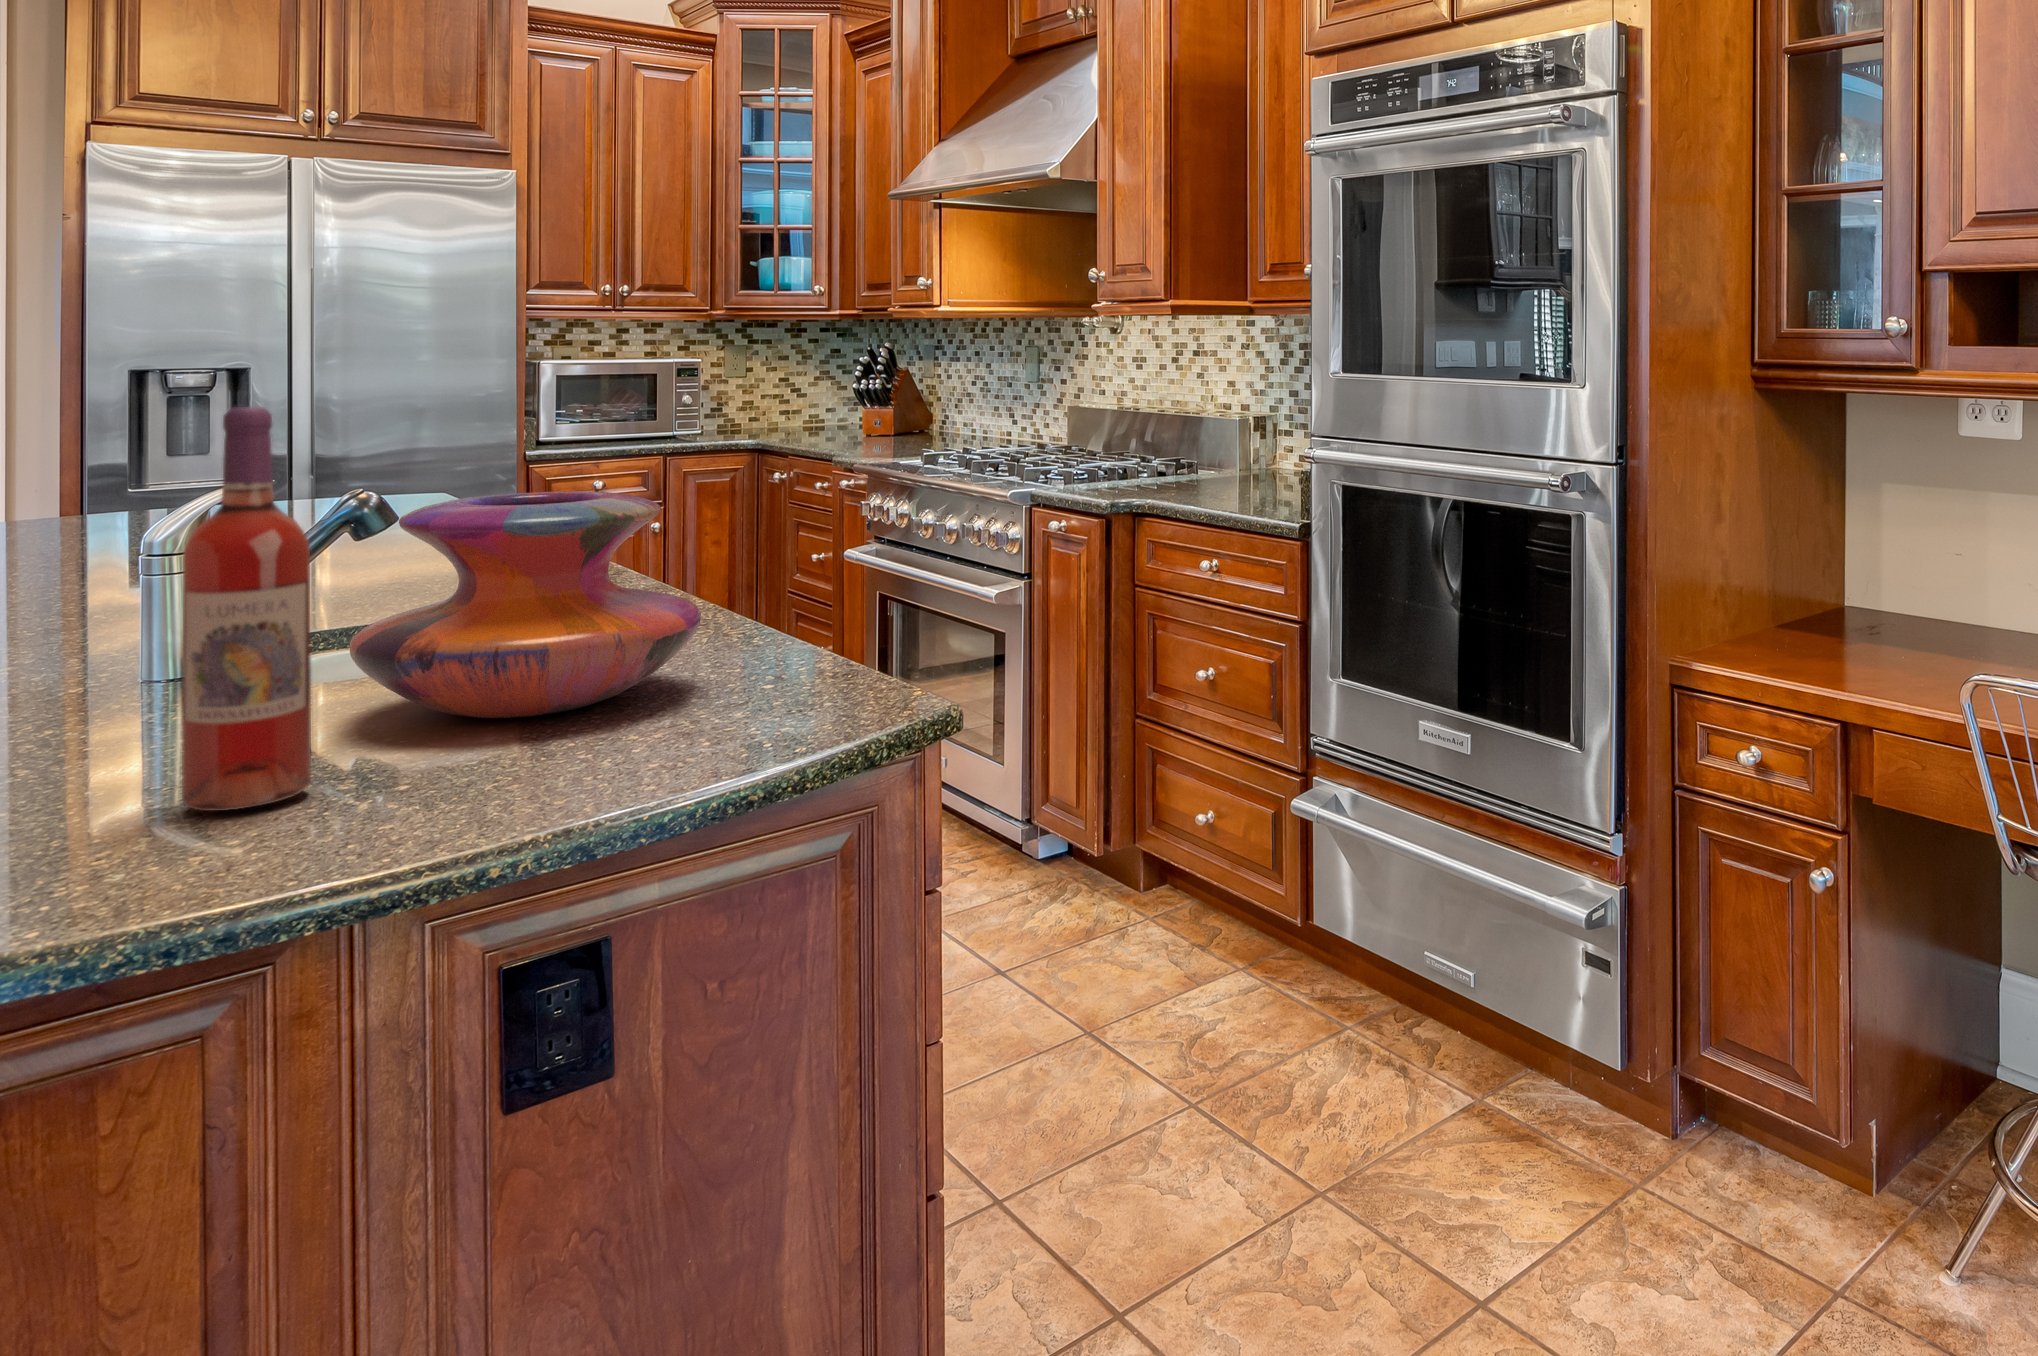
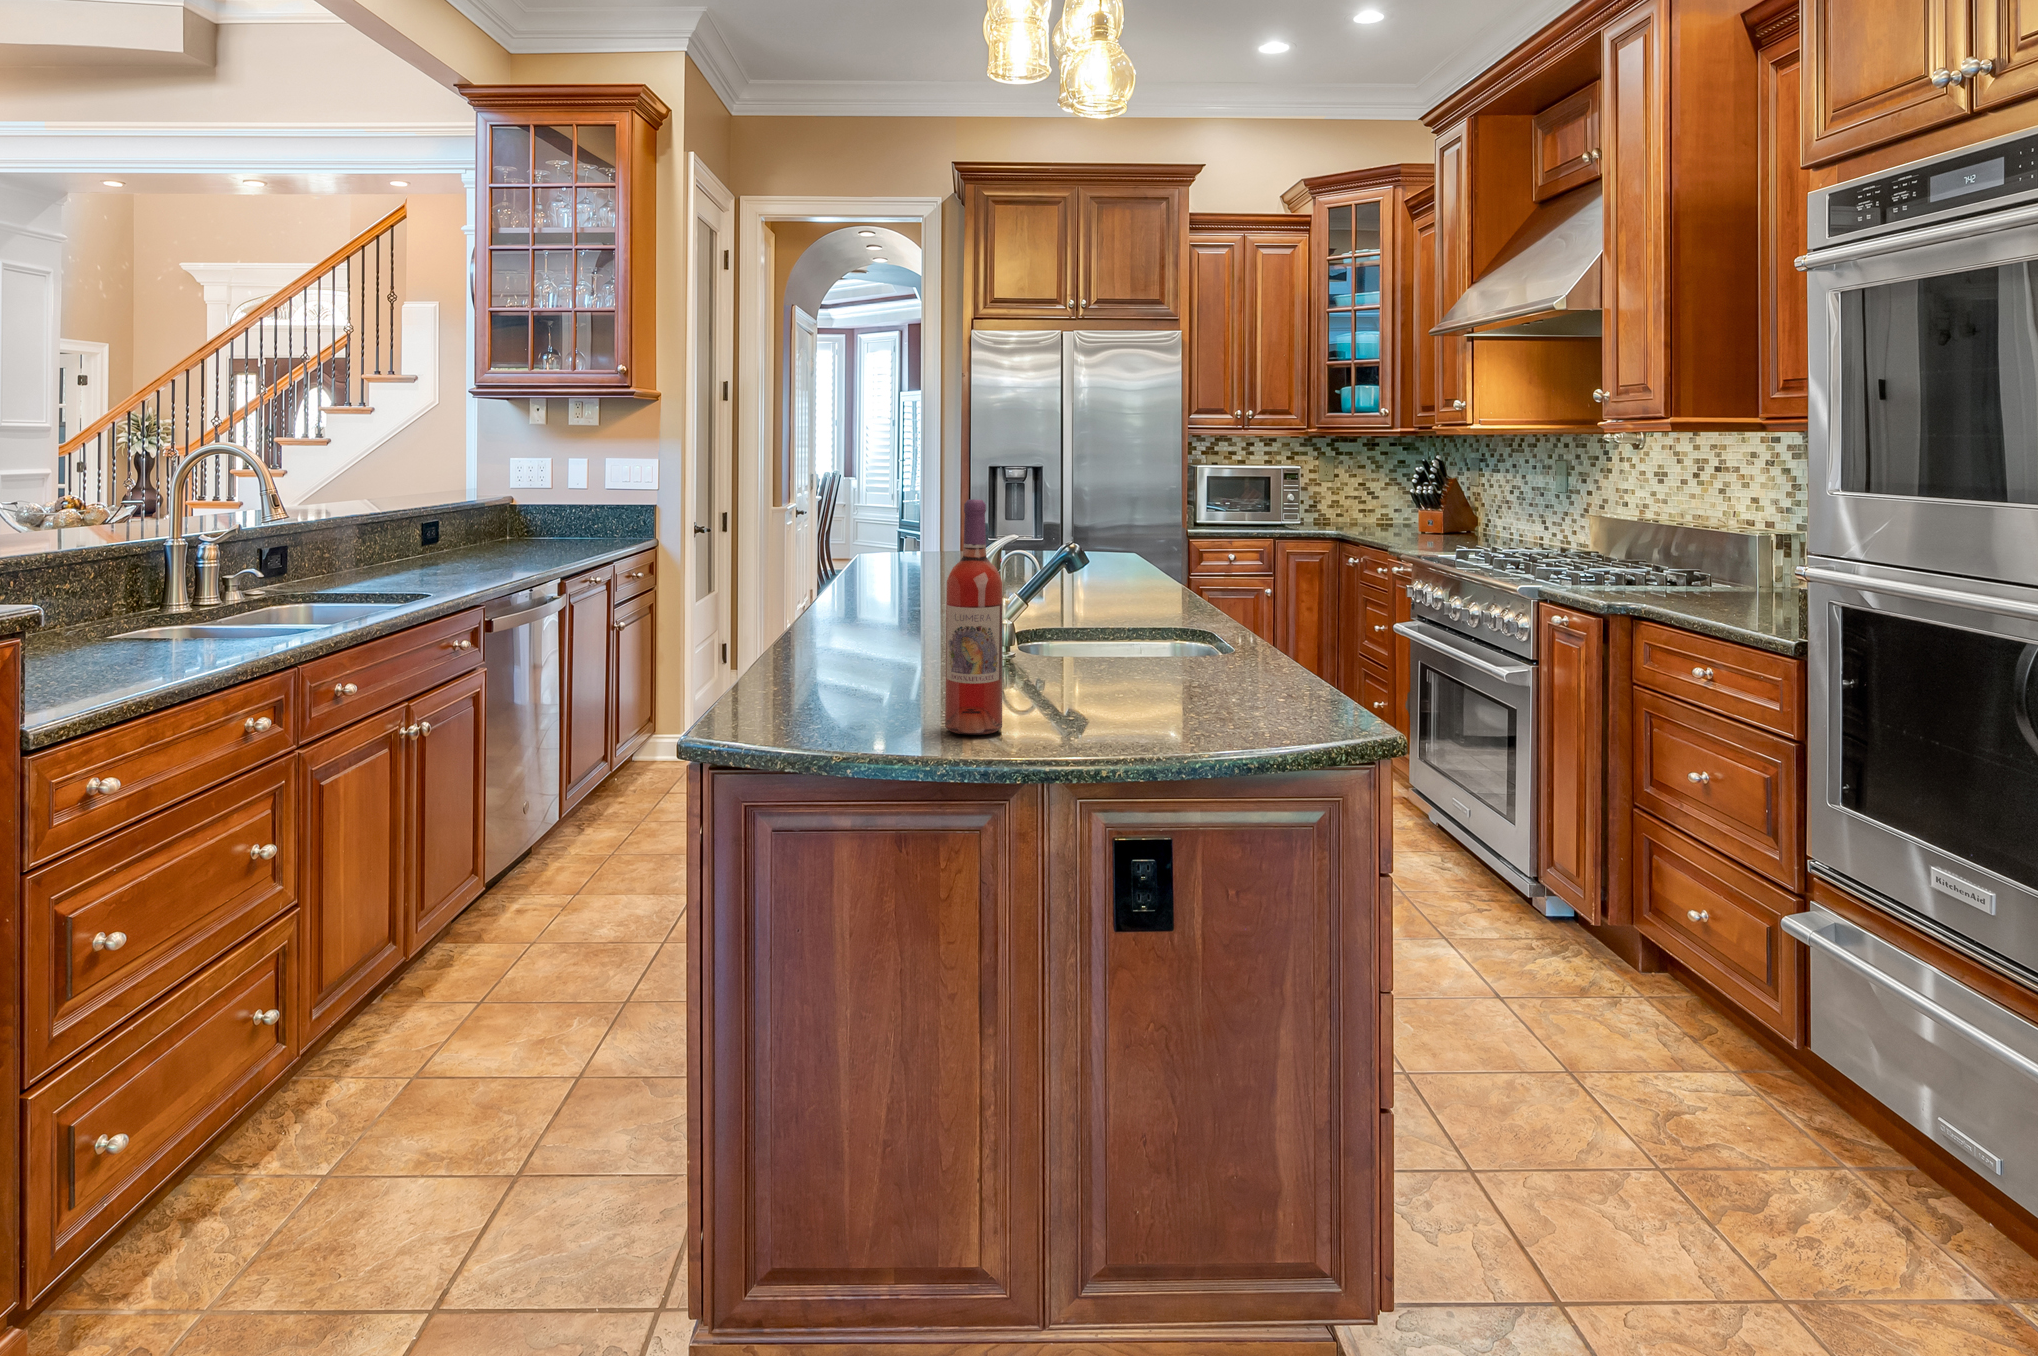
decorative vase: present [350,491,701,718] -> none [1030,561,1225,709]

